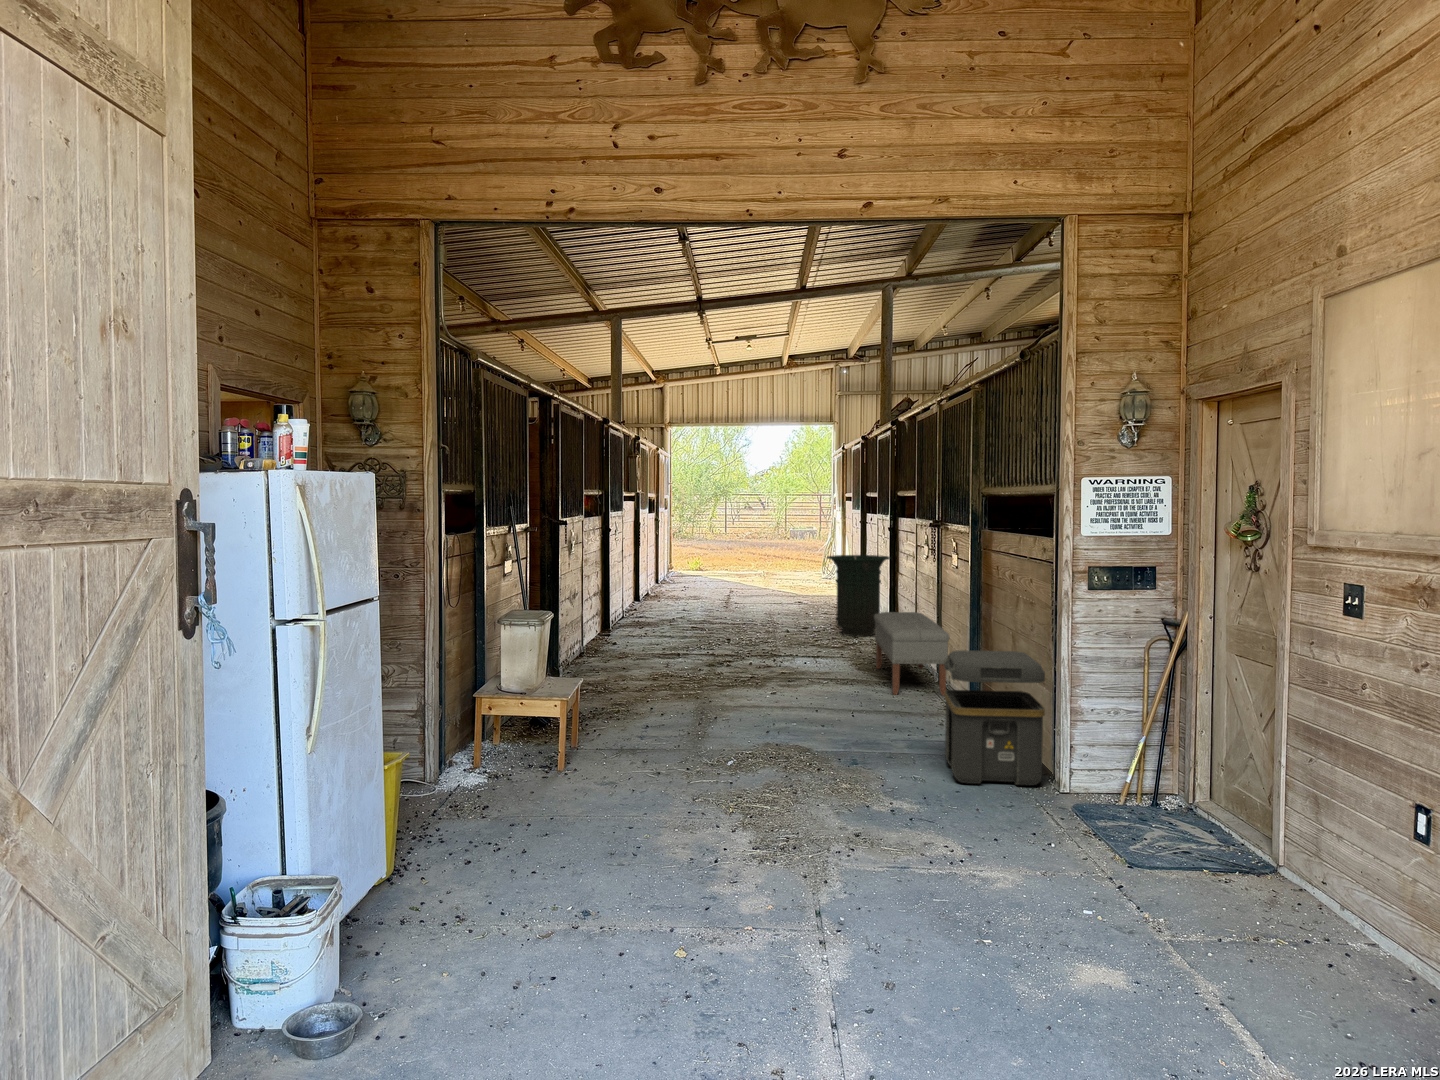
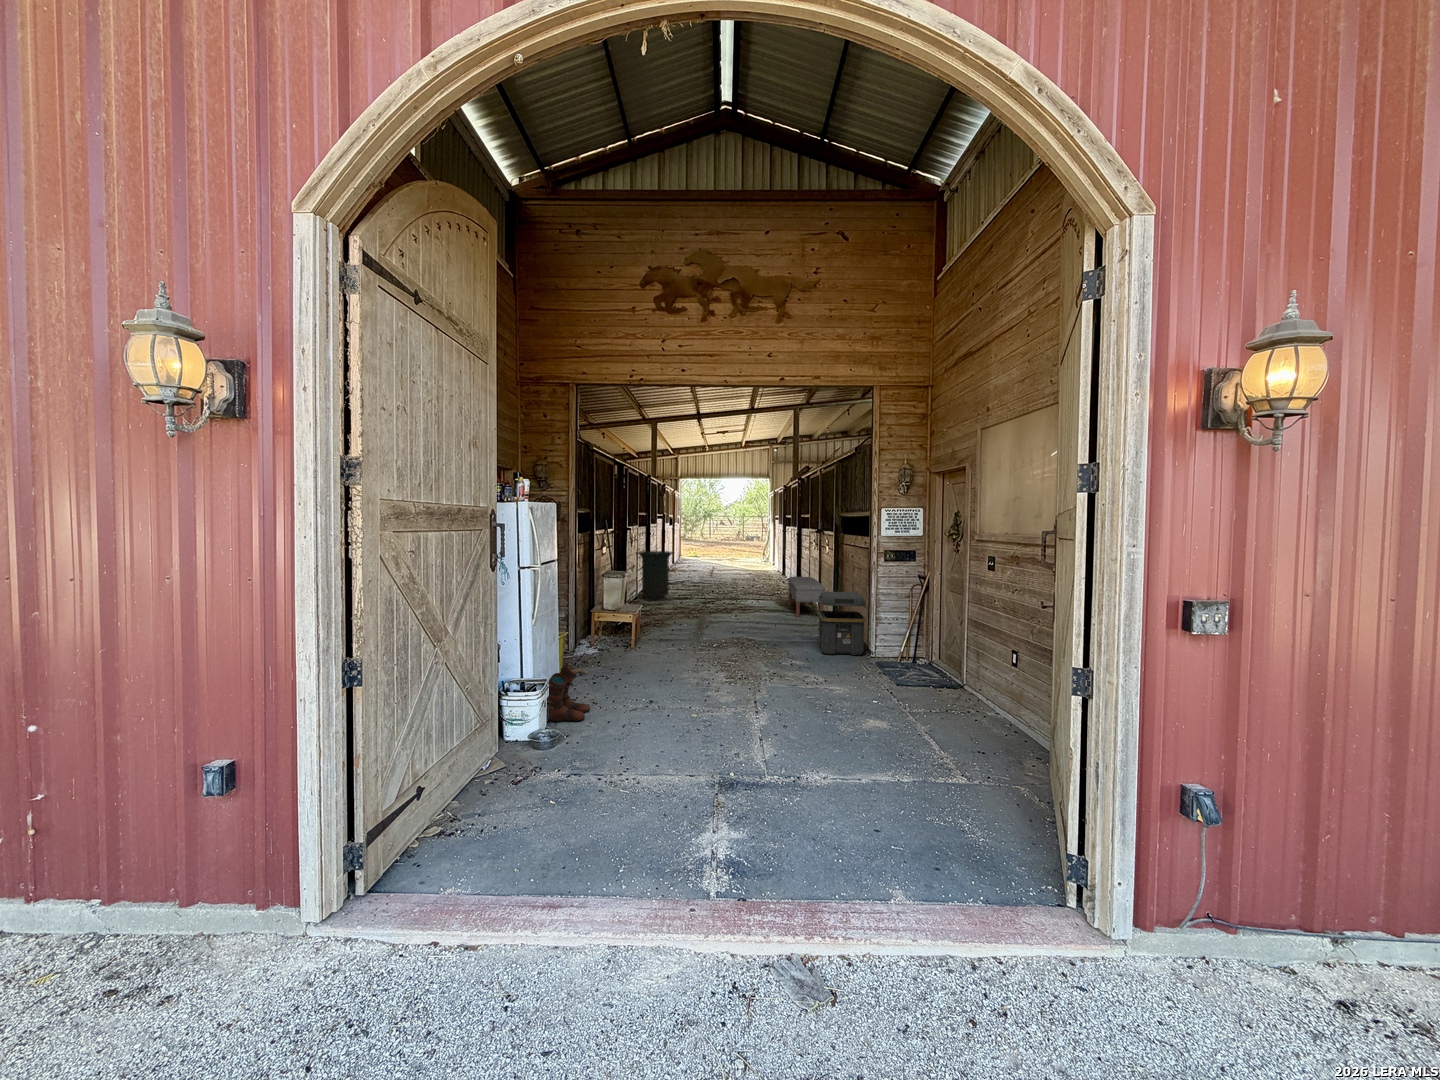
trash can: present [827,555,890,636] -> present [637,551,674,601]
boots: none [343,837,445,974] -> present [548,665,590,722]

